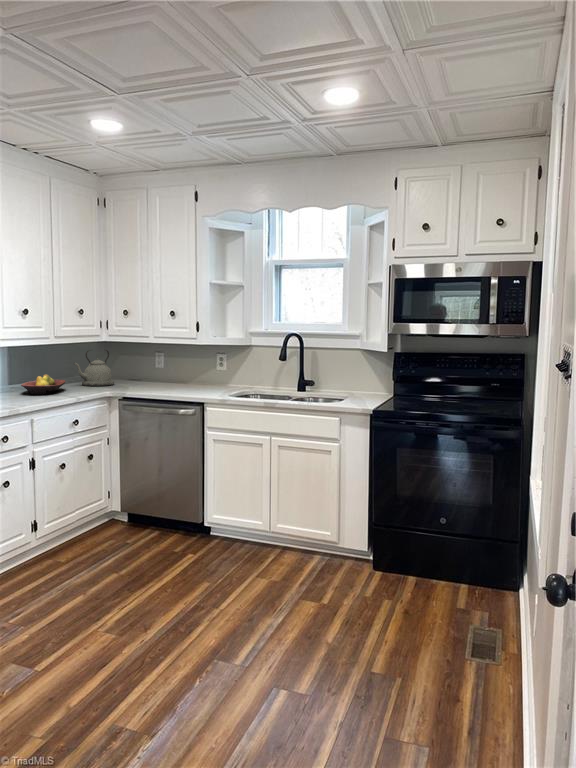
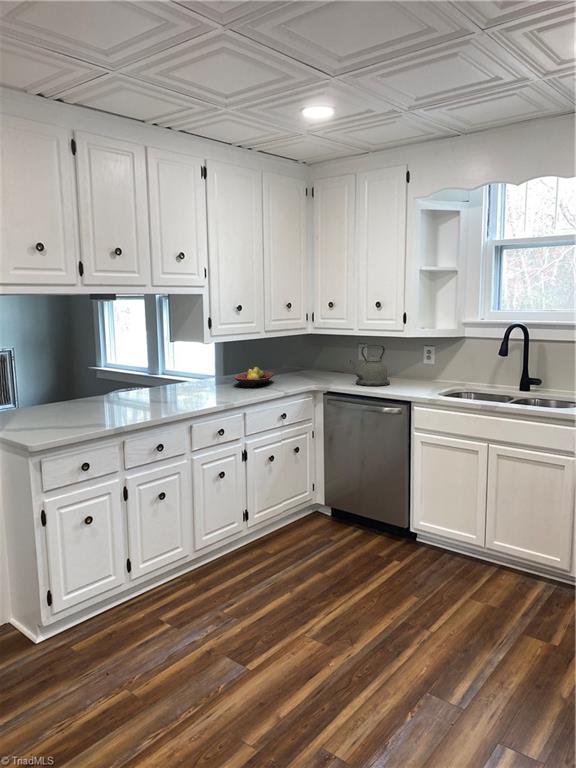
kettle: present [74,350,114,386] -> present [350,345,390,386]

